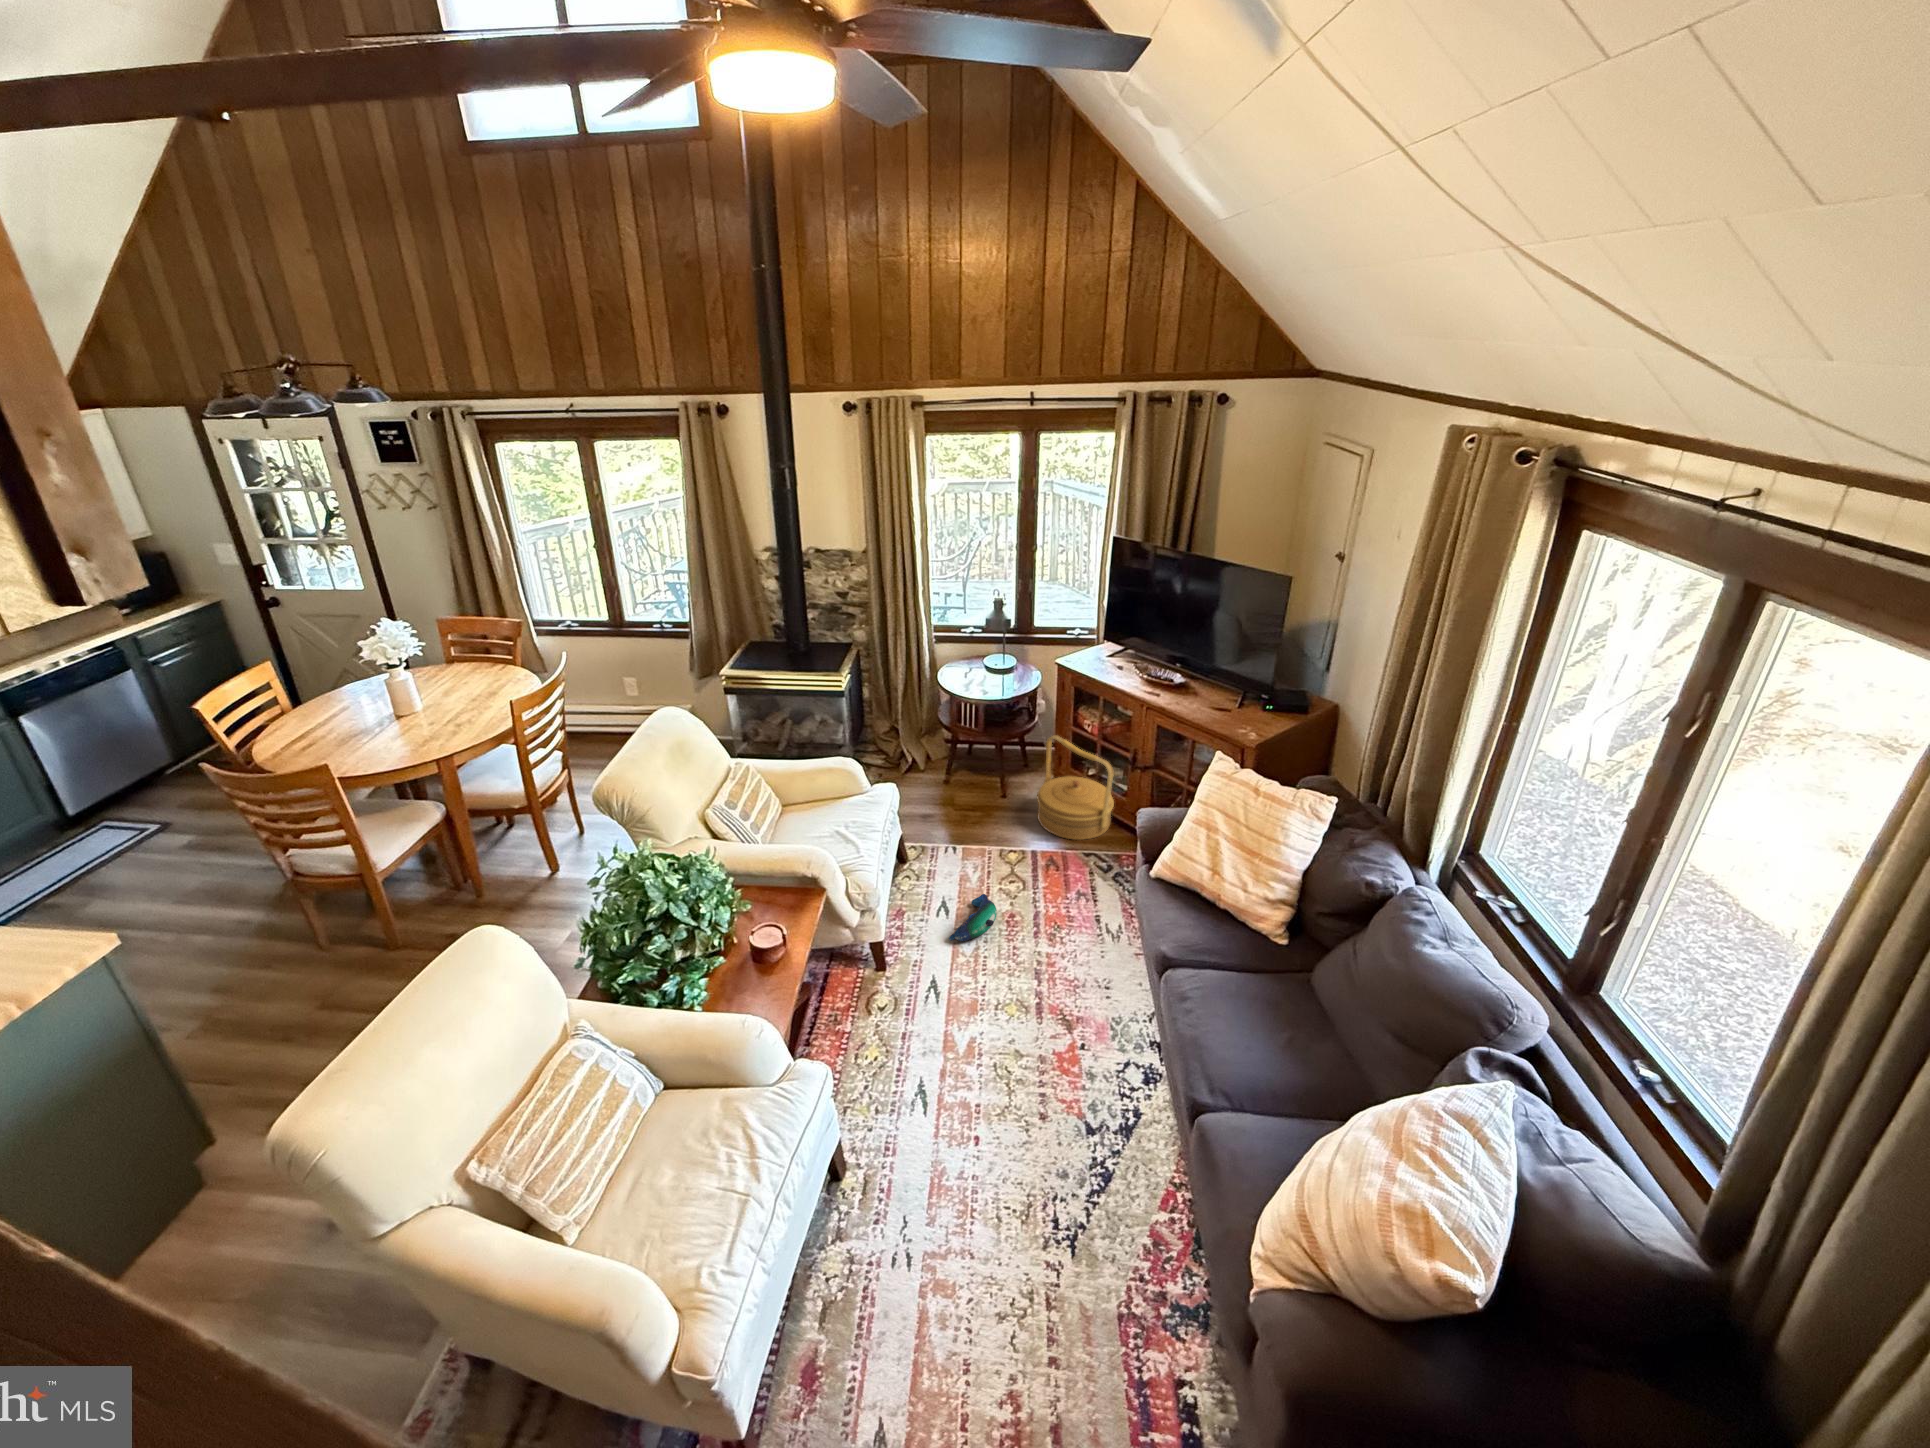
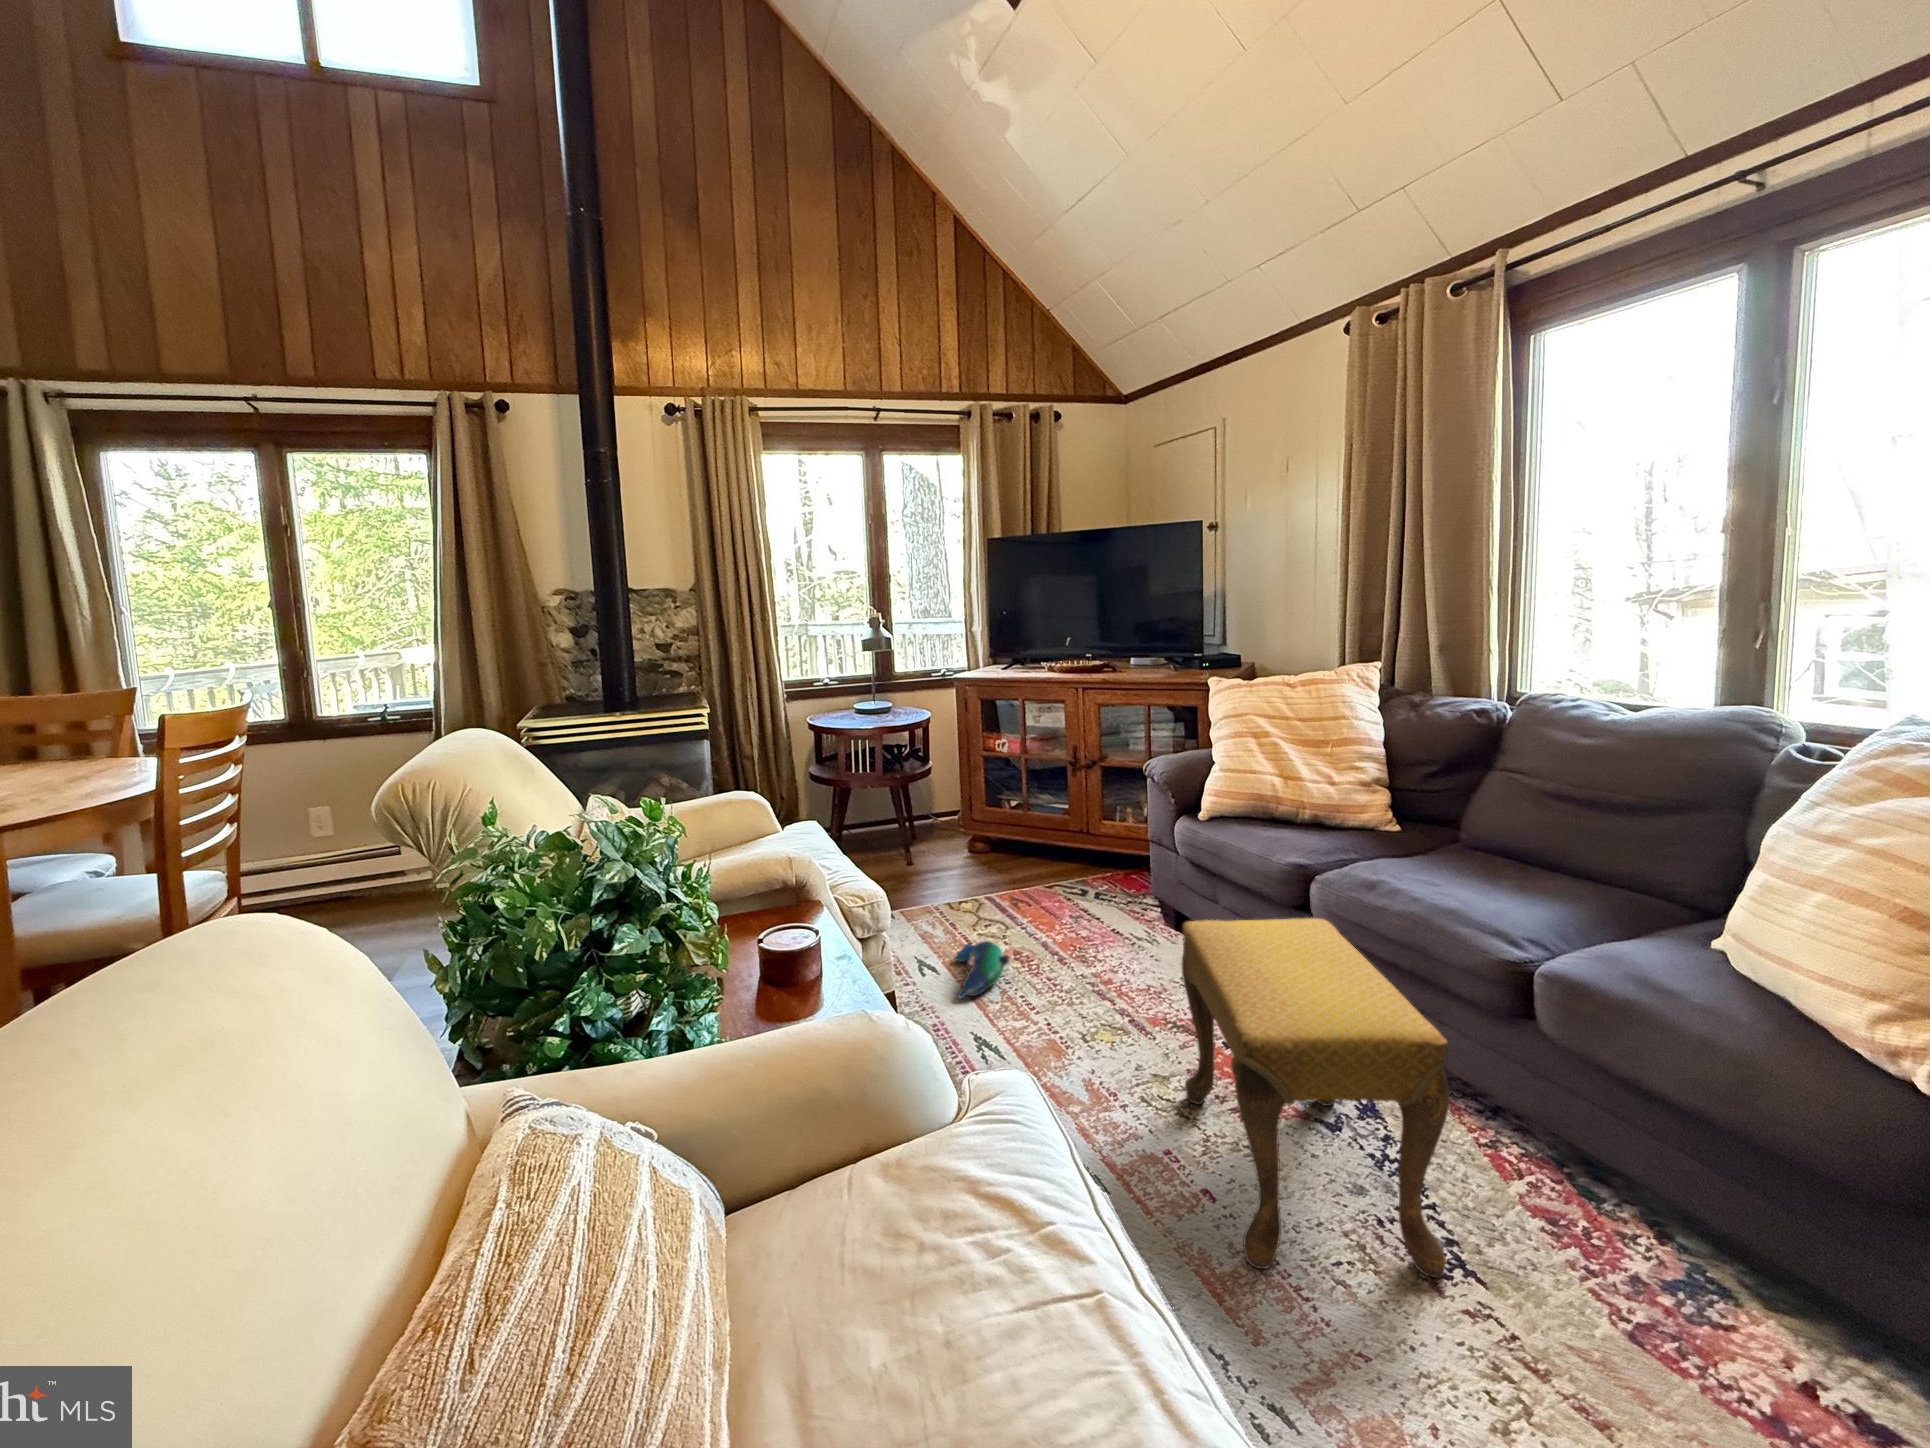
woven basket: present [1037,735,1114,840] -> none [953,774,1050,888]
footstool: none [958,985,1122,1241] -> present [1182,918,1449,1278]

